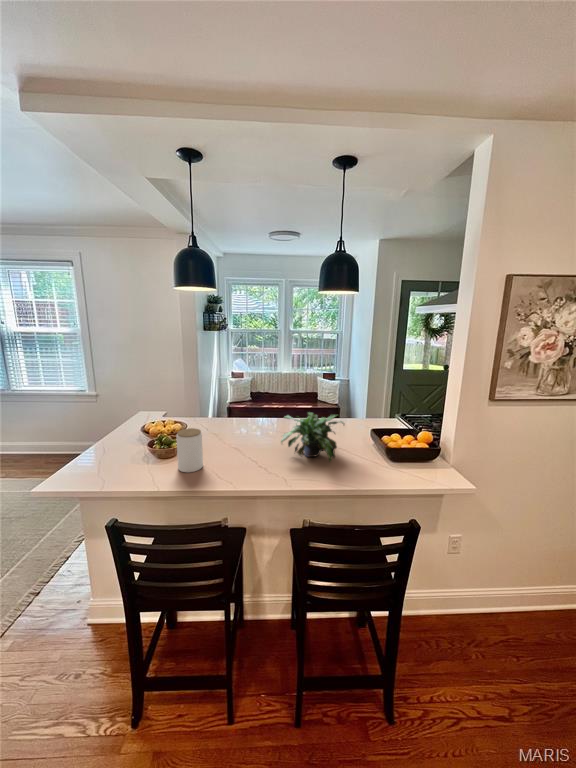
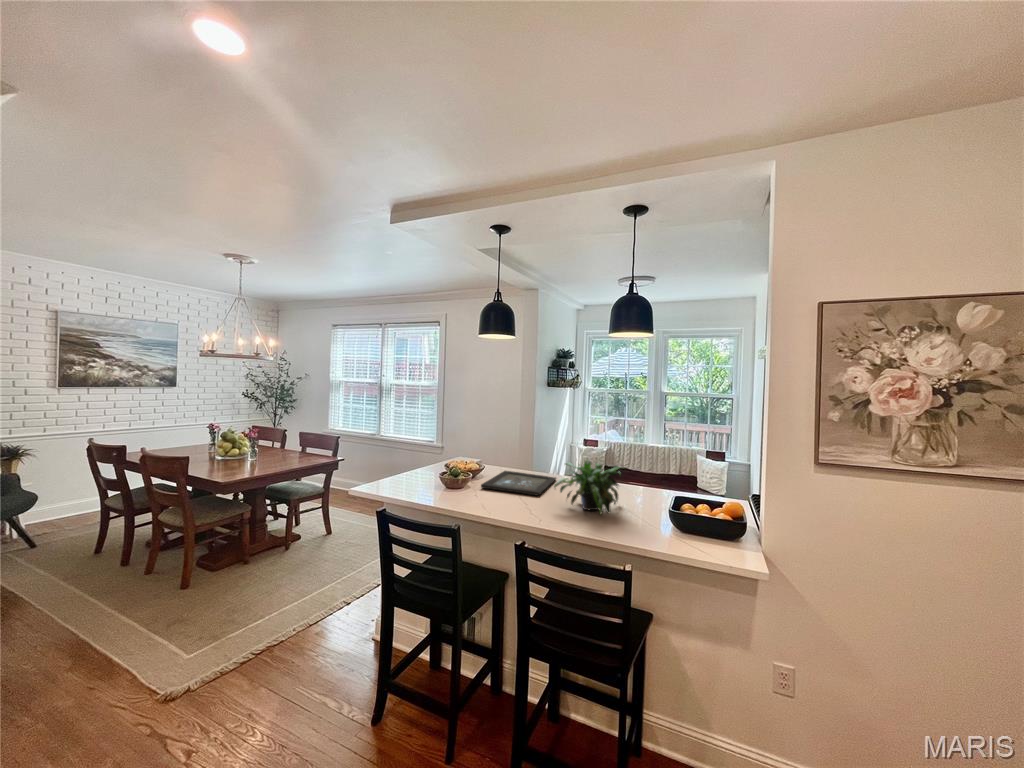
tray: none [196,424,258,451] -> present [481,471,556,495]
jar: present [177,428,203,472] -> none [456,461,480,500]

